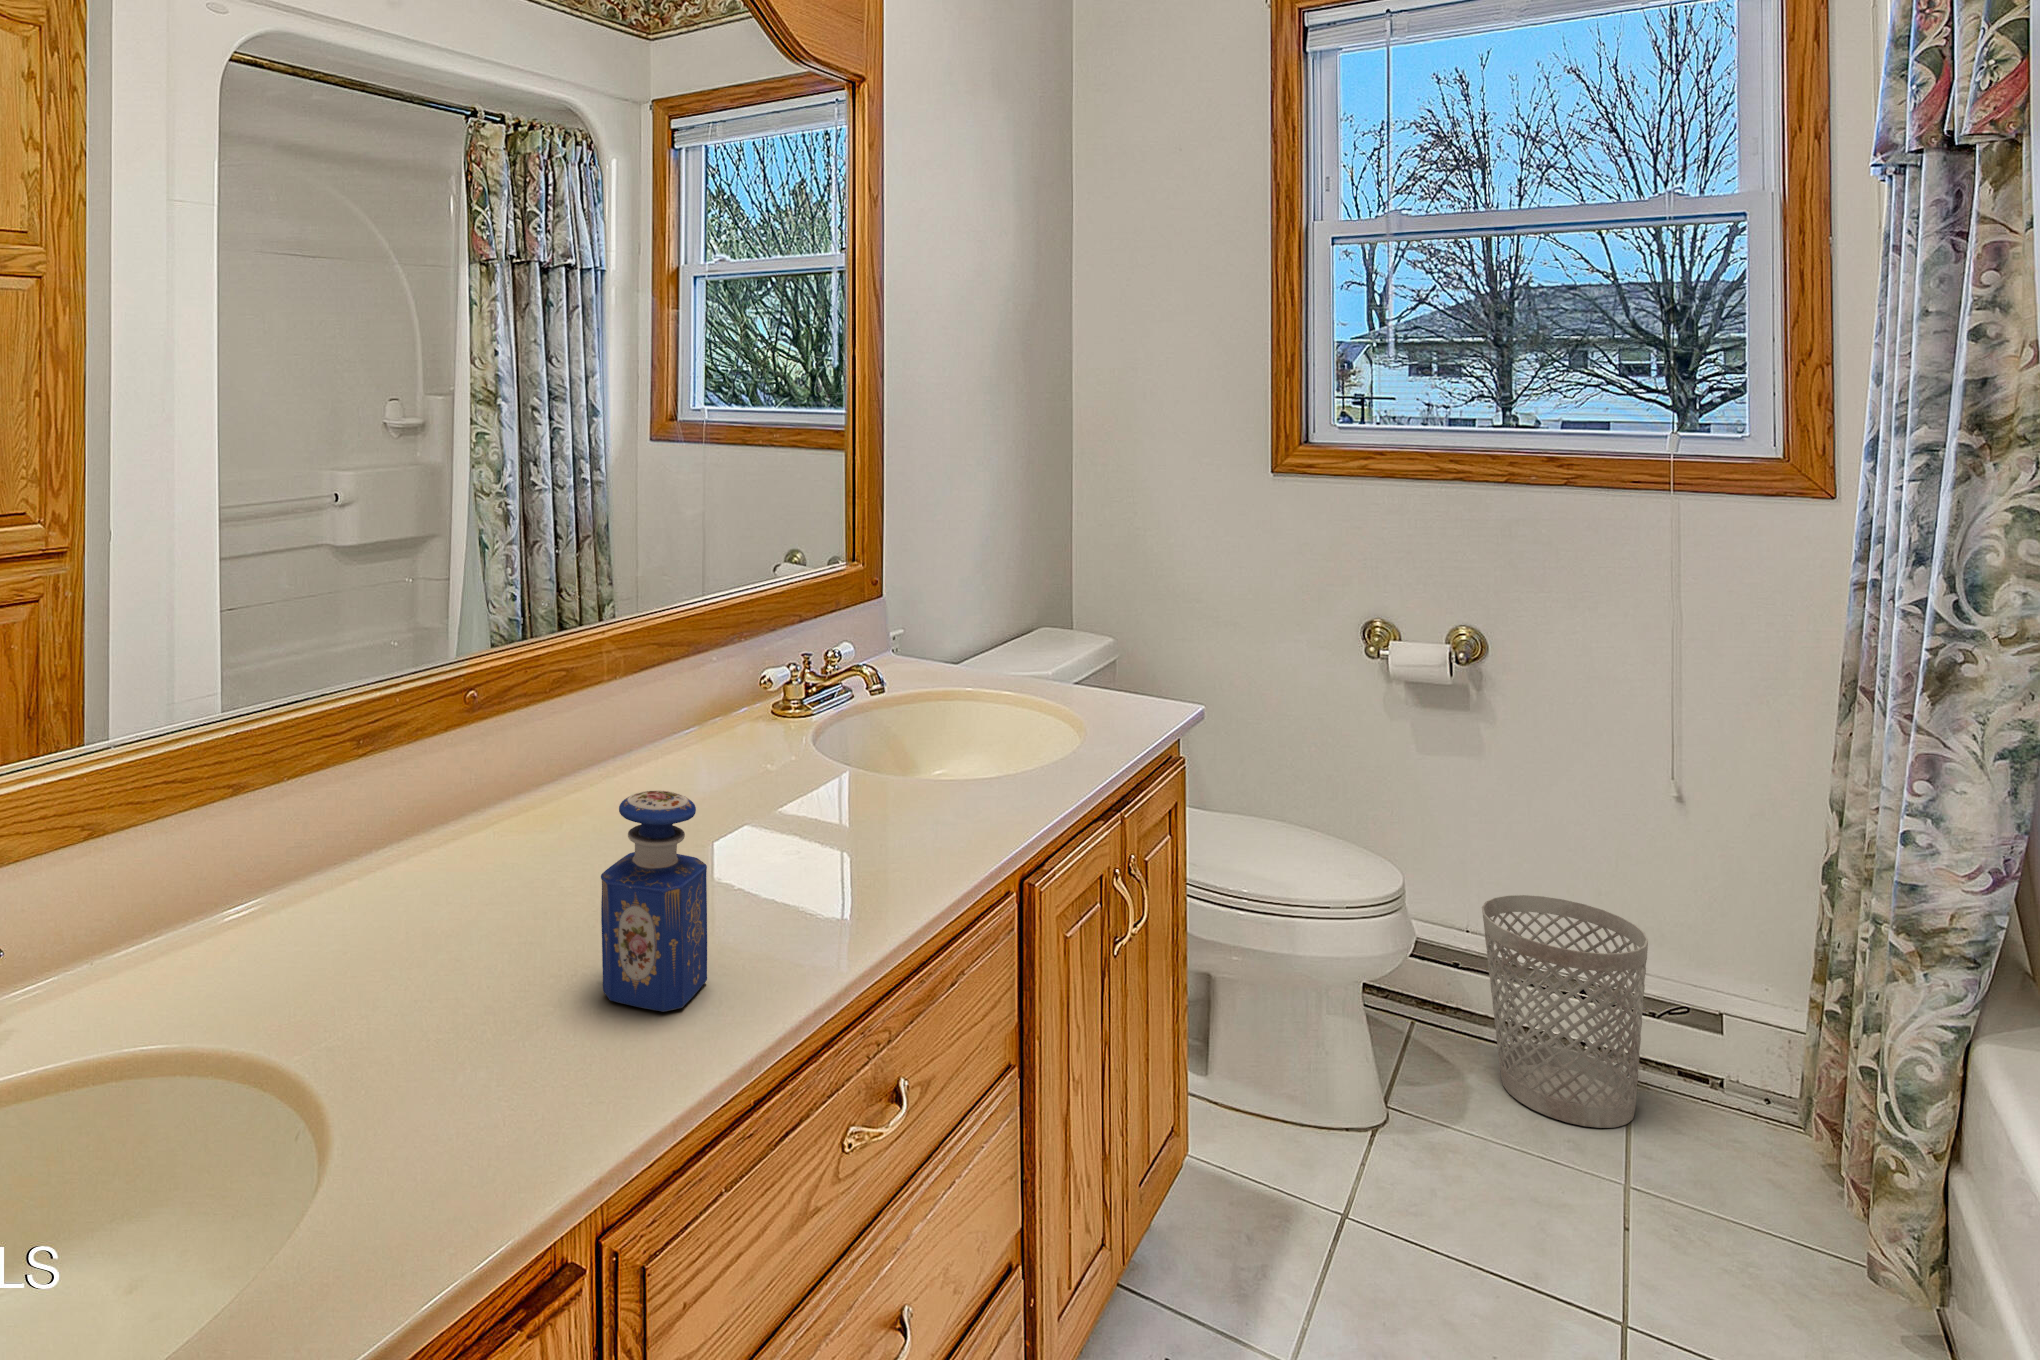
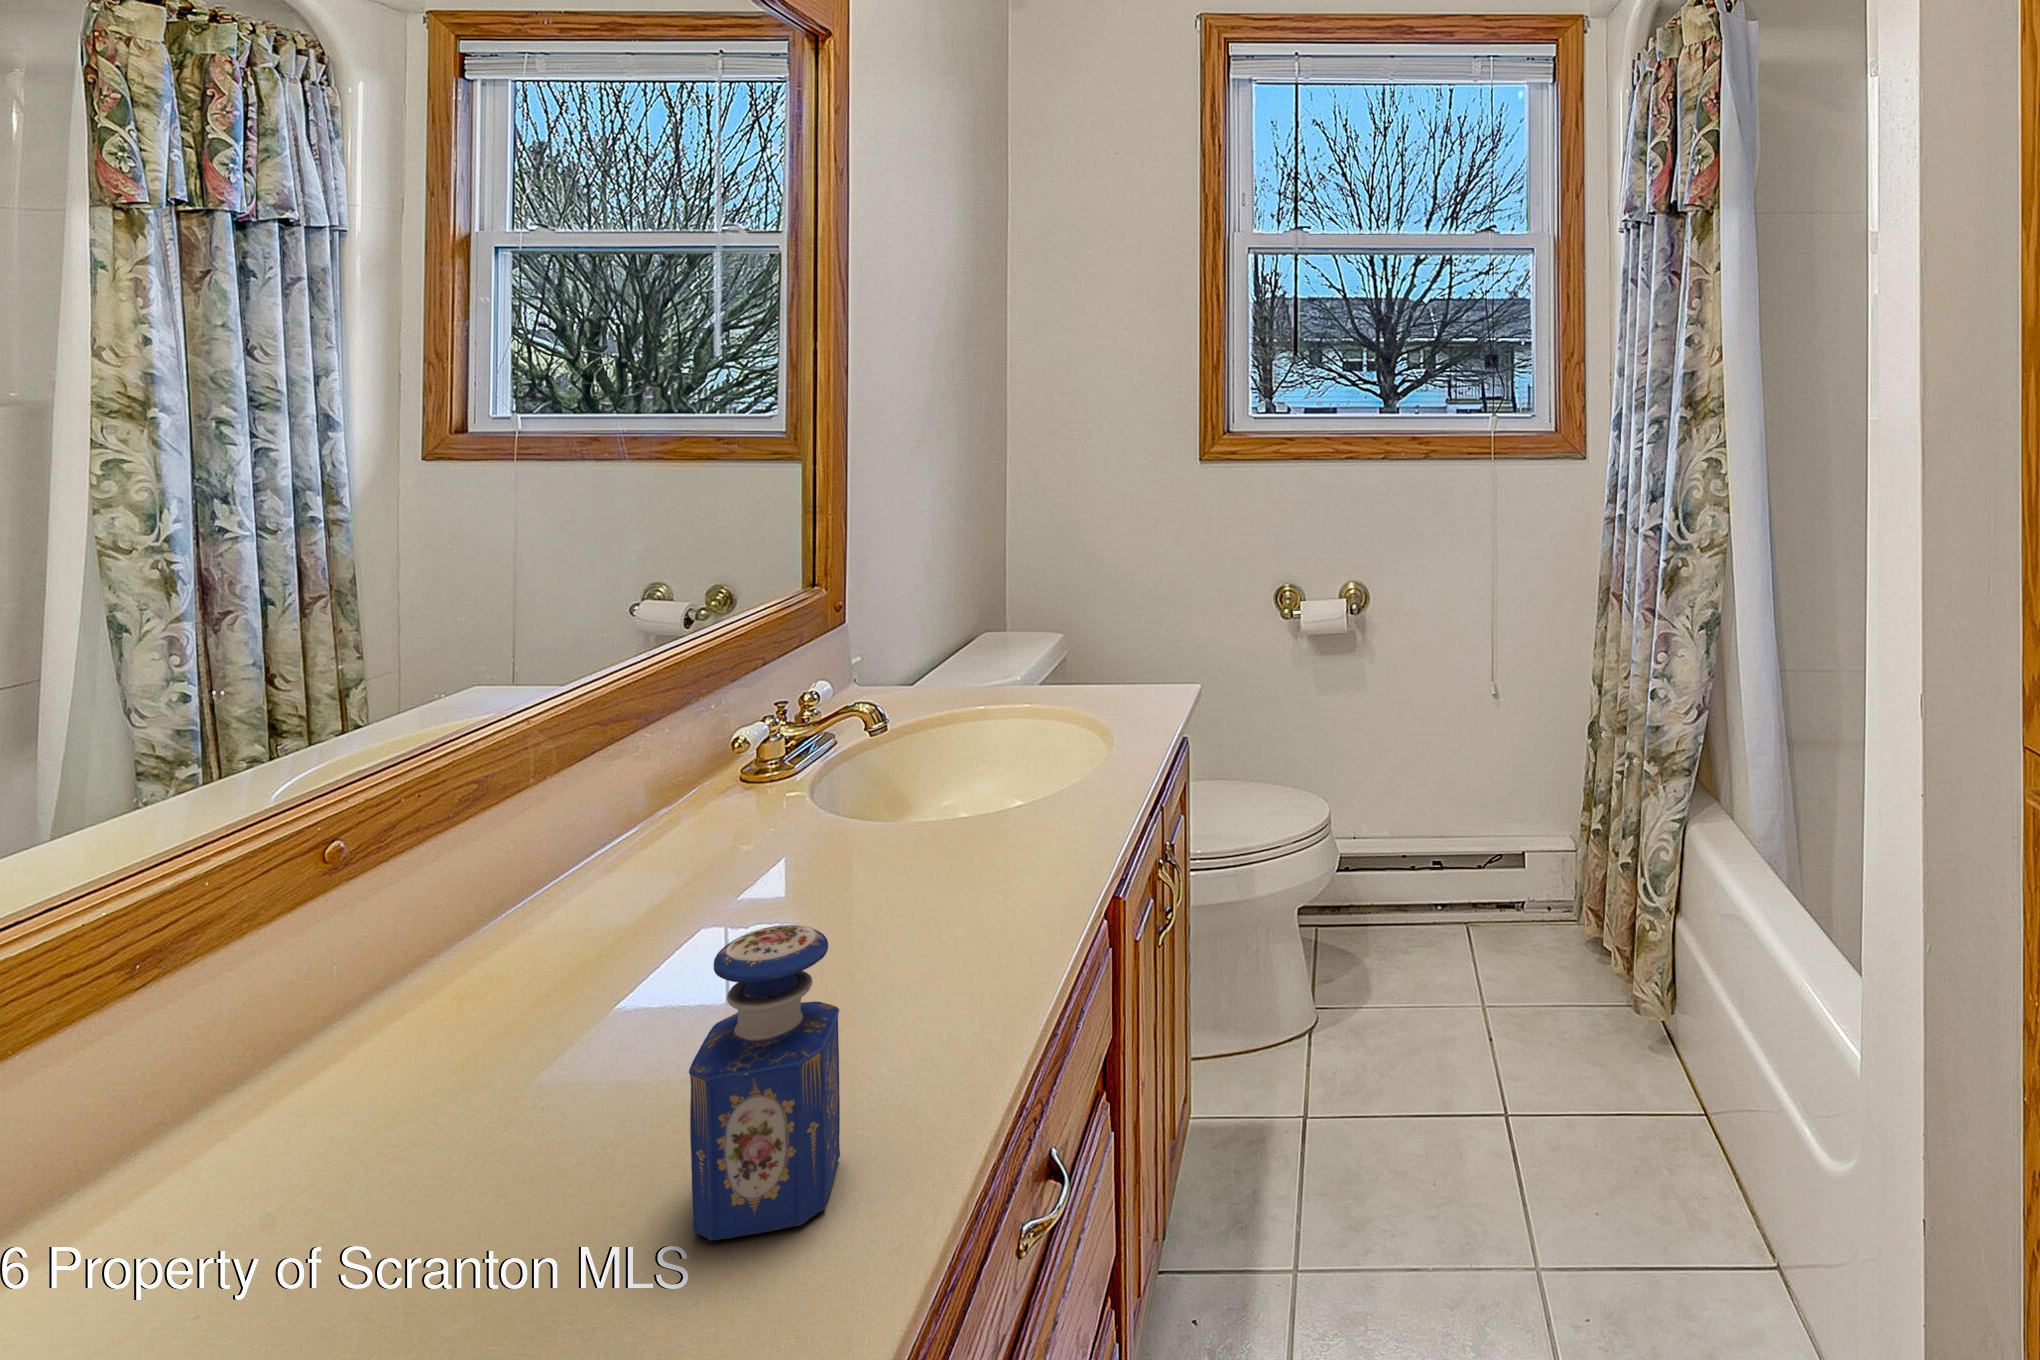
wastebasket: present [1482,895,1648,1128] -> none [1369,792,1480,971]

